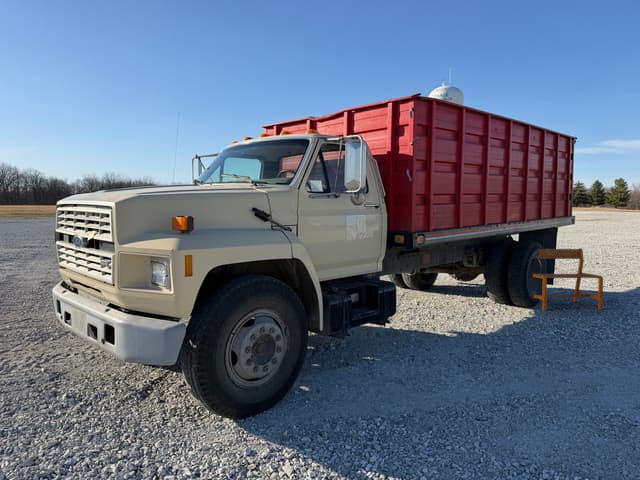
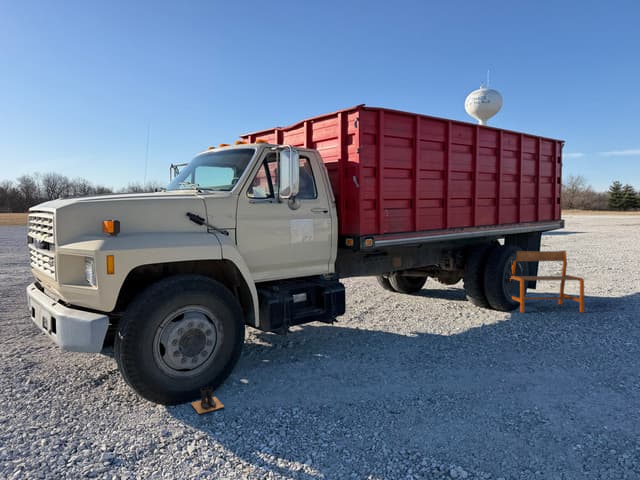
boots: none [262,398,301,429] -> present [191,387,224,414]

